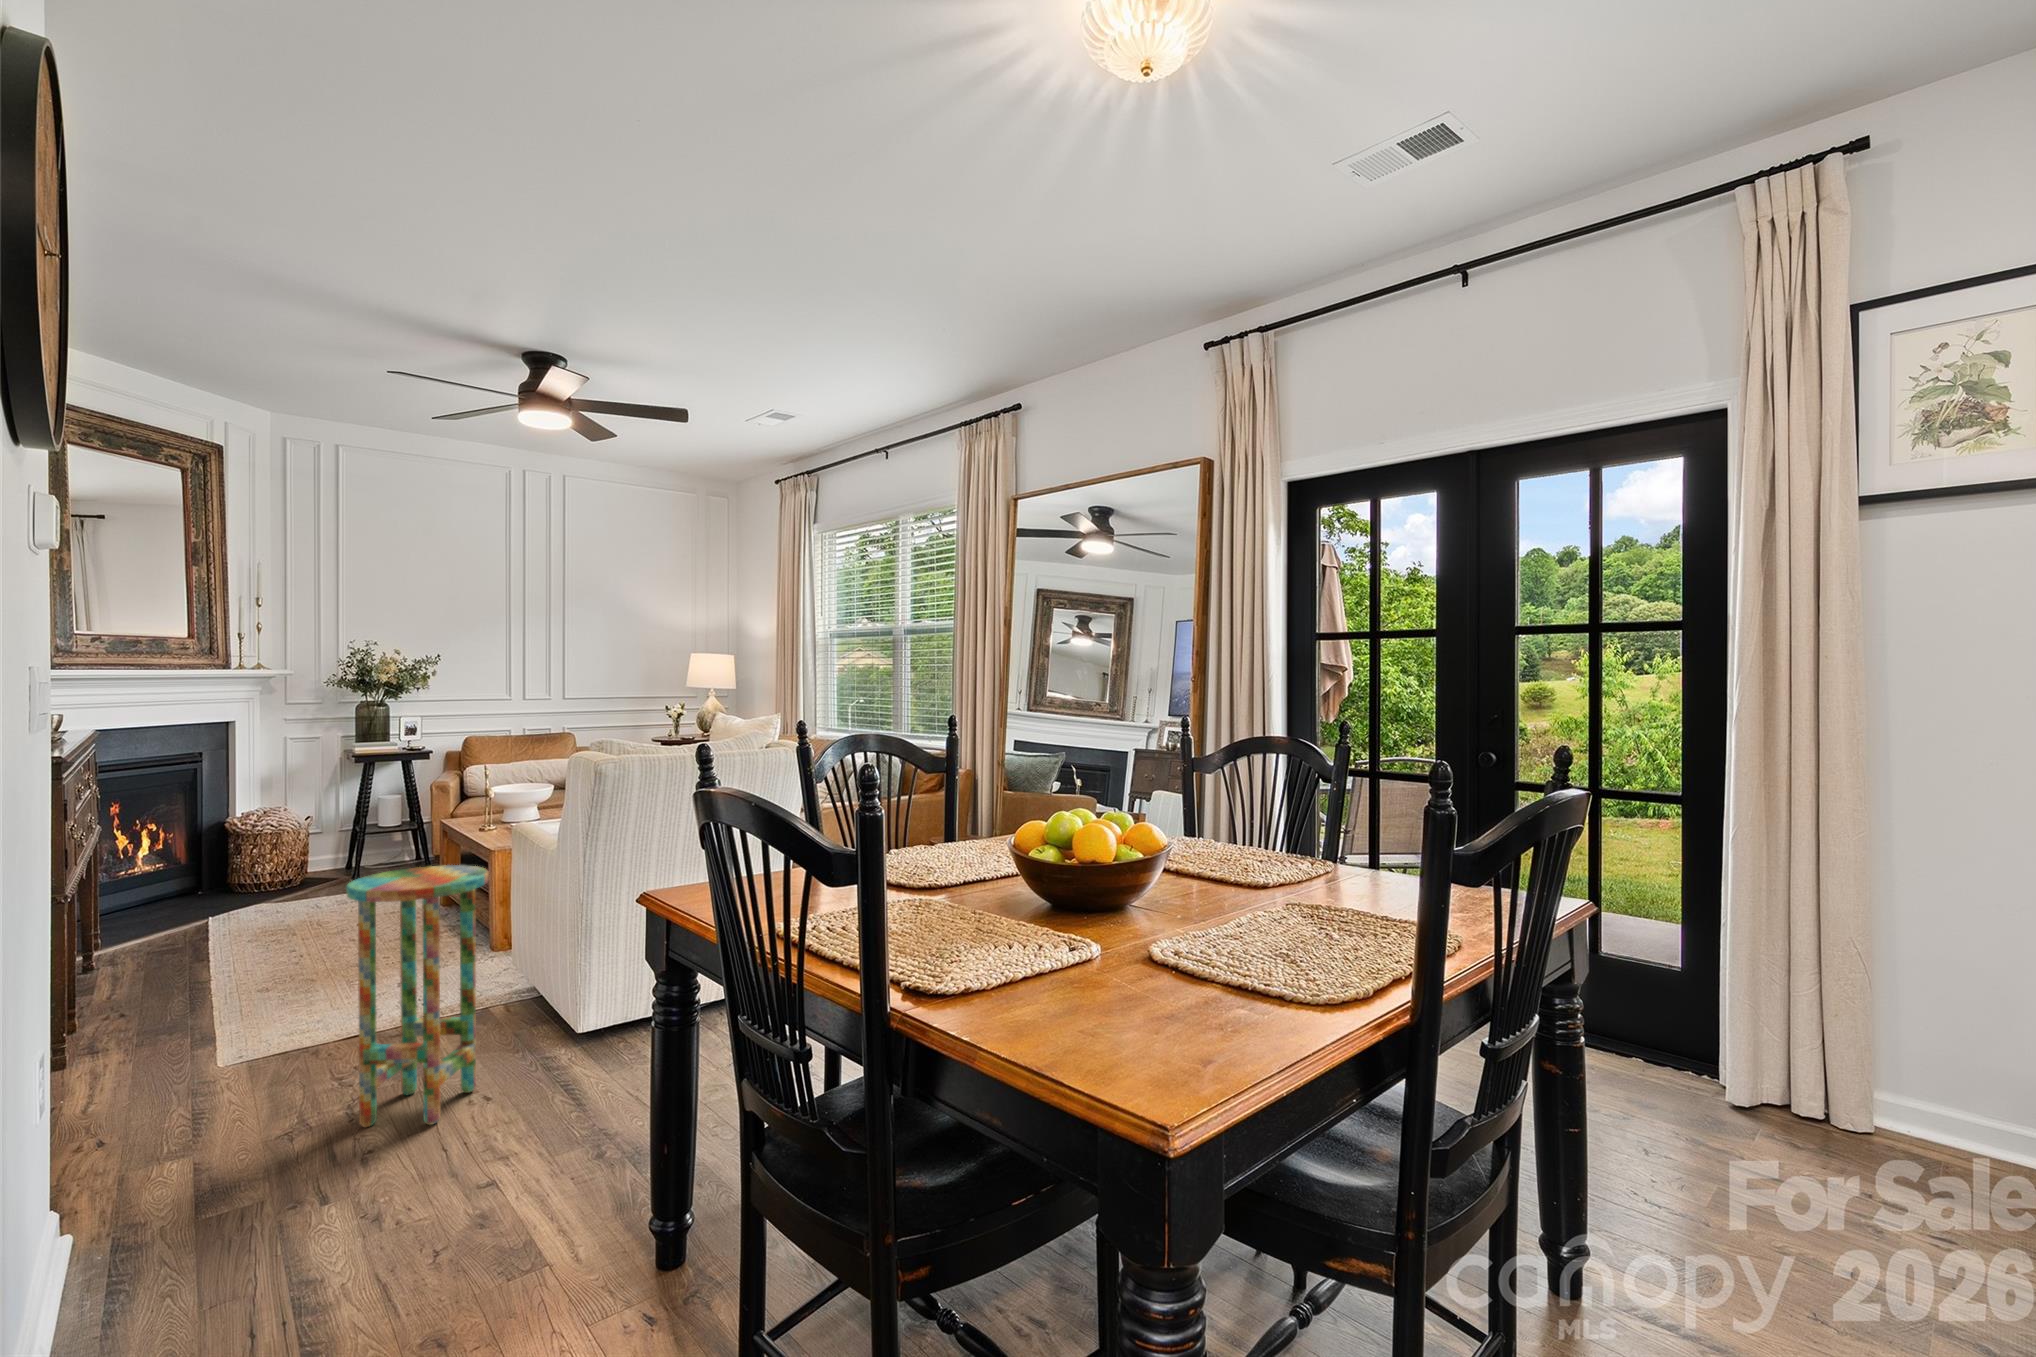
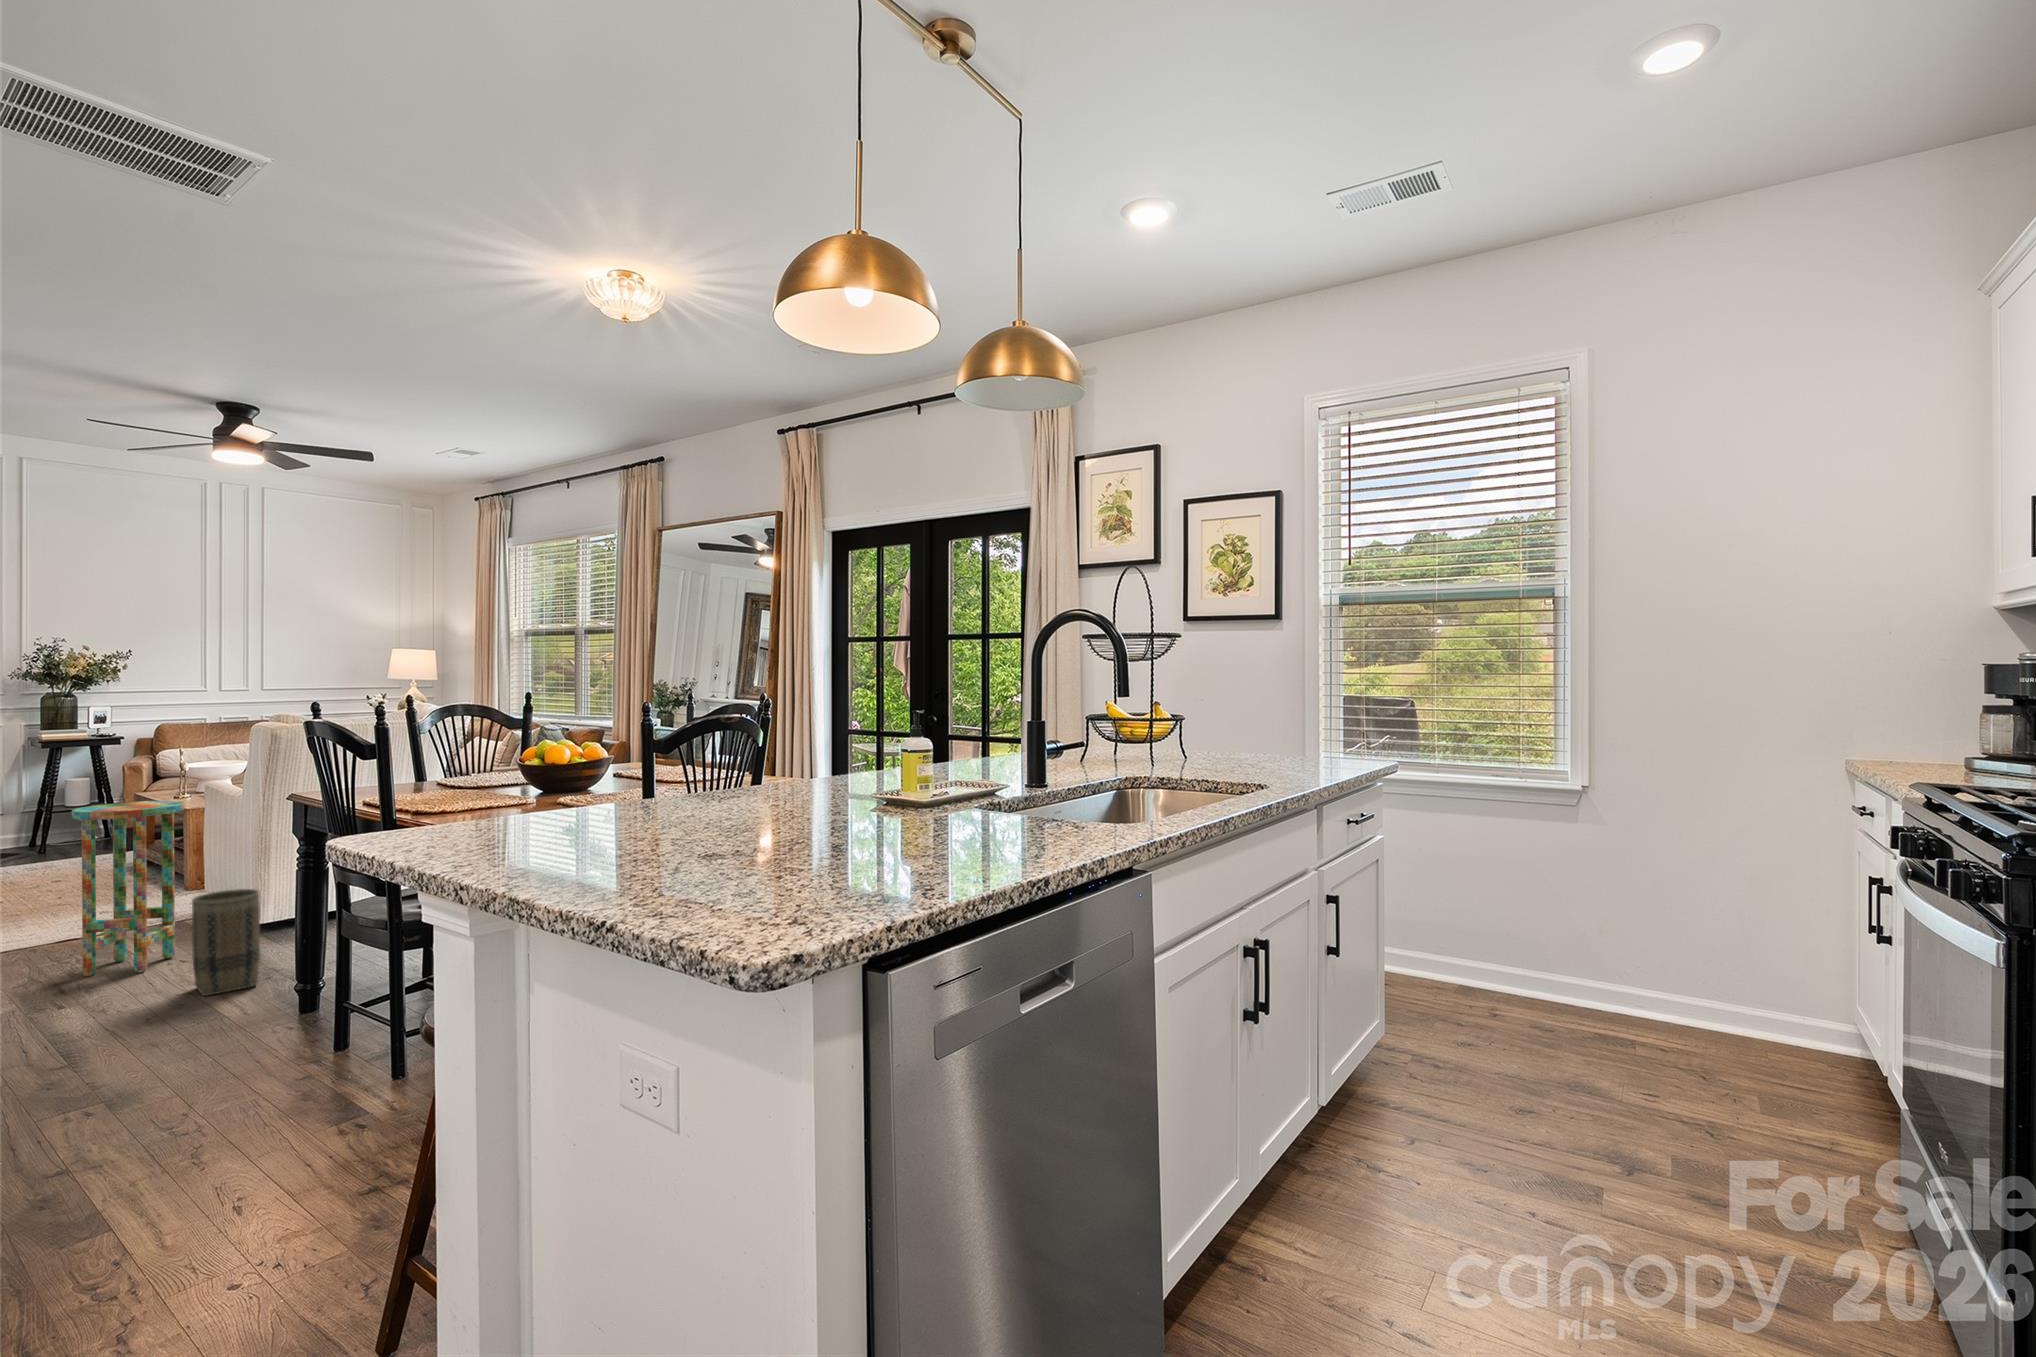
basket: none [498,1019,588,1200] -> present [192,889,260,996]

